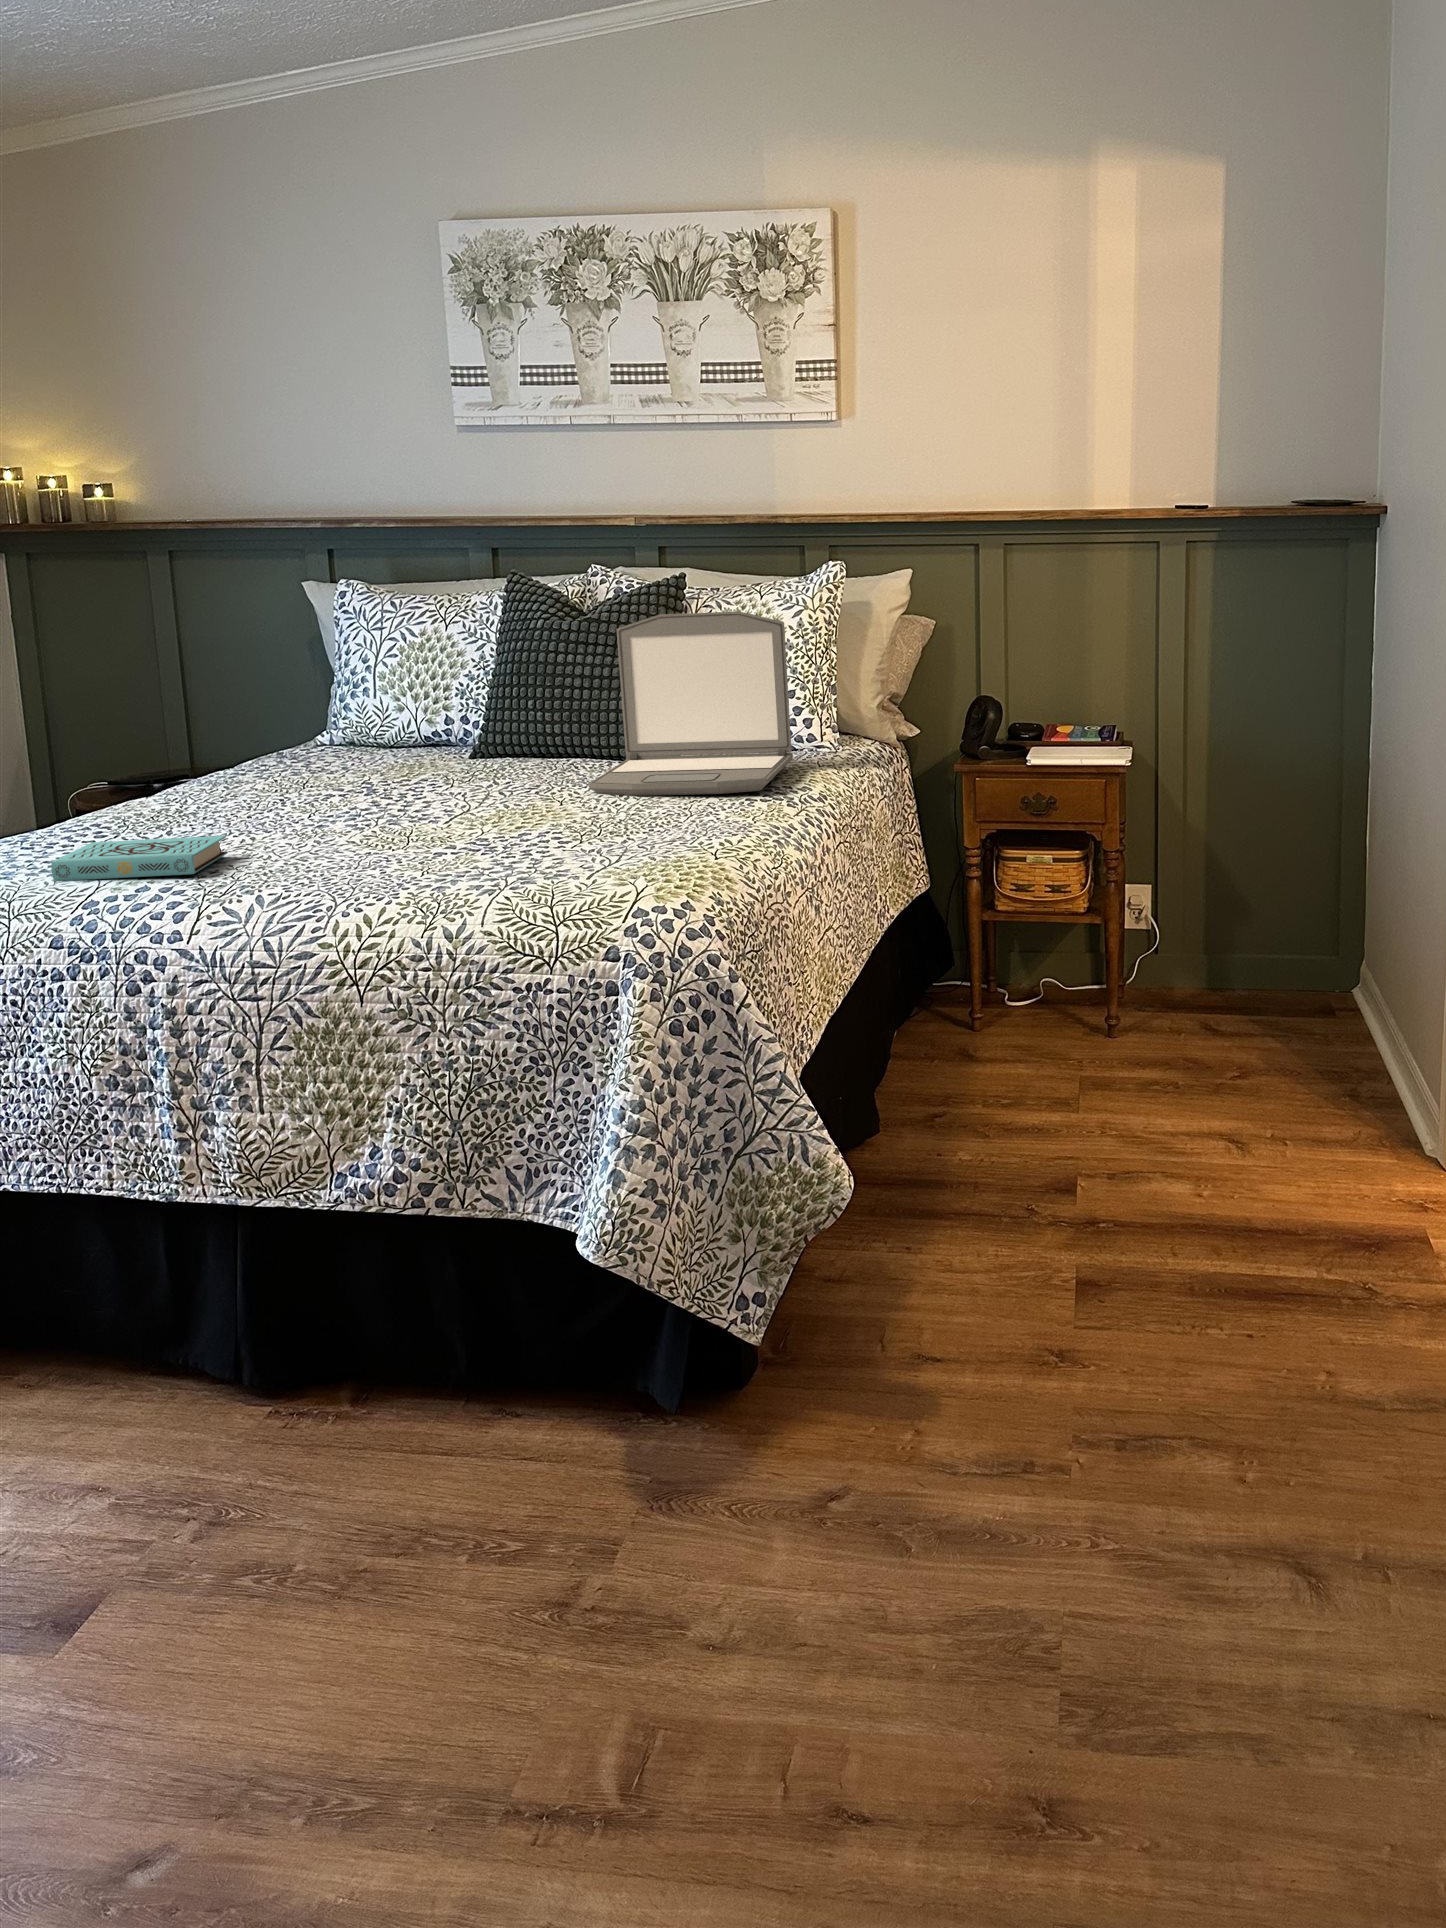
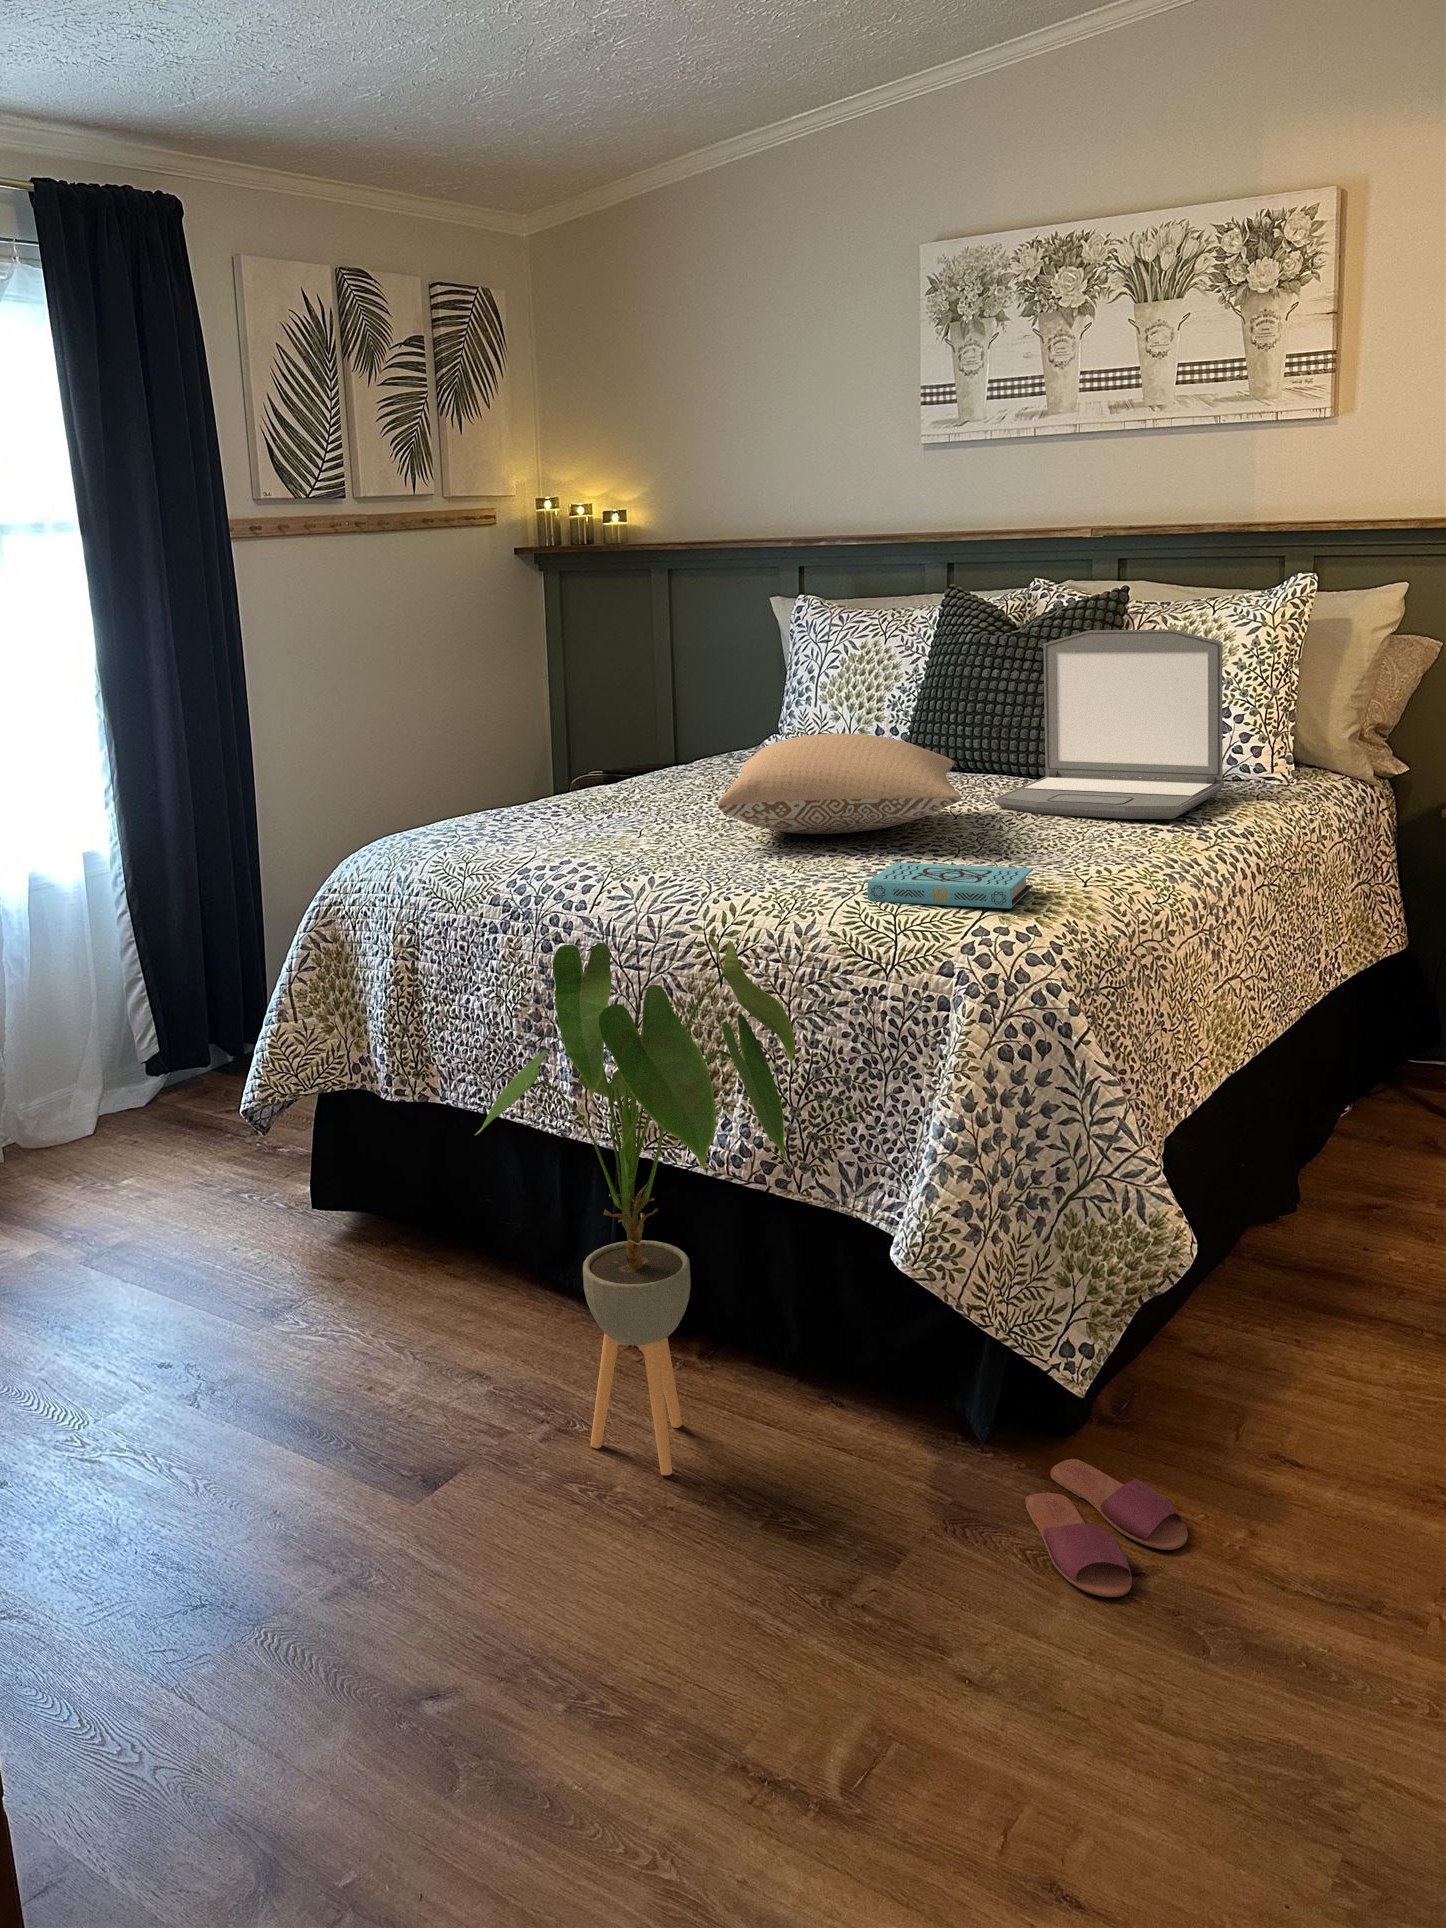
pillow: none [320,727,578,834] -> present [718,734,961,834]
book: present [51,836,228,881] -> present [867,862,1033,908]
house plant: none [101,949,473,1539] -> present [475,937,795,1475]
slippers: none [728,1410,878,1531] -> present [1025,1459,1188,1597]

